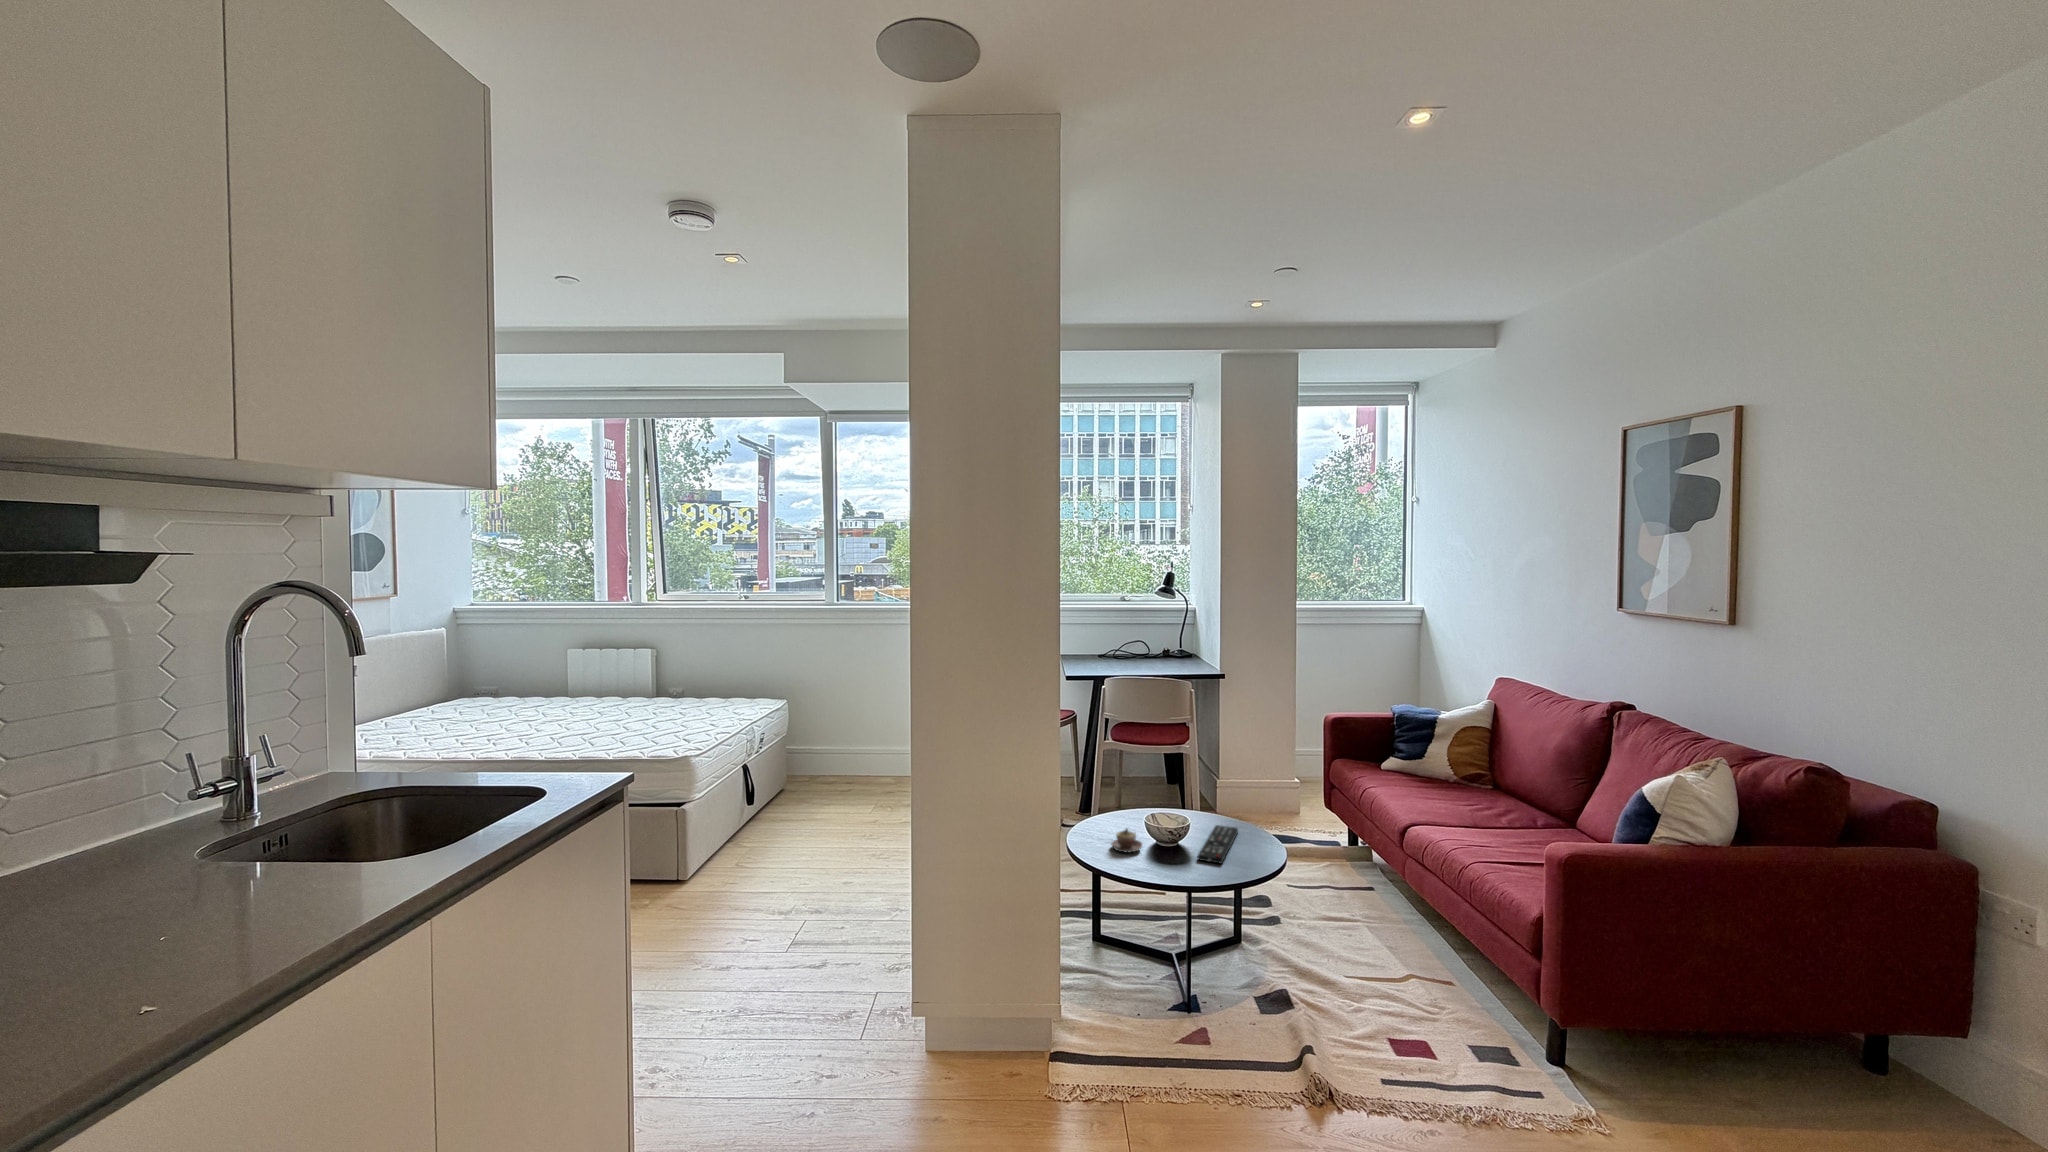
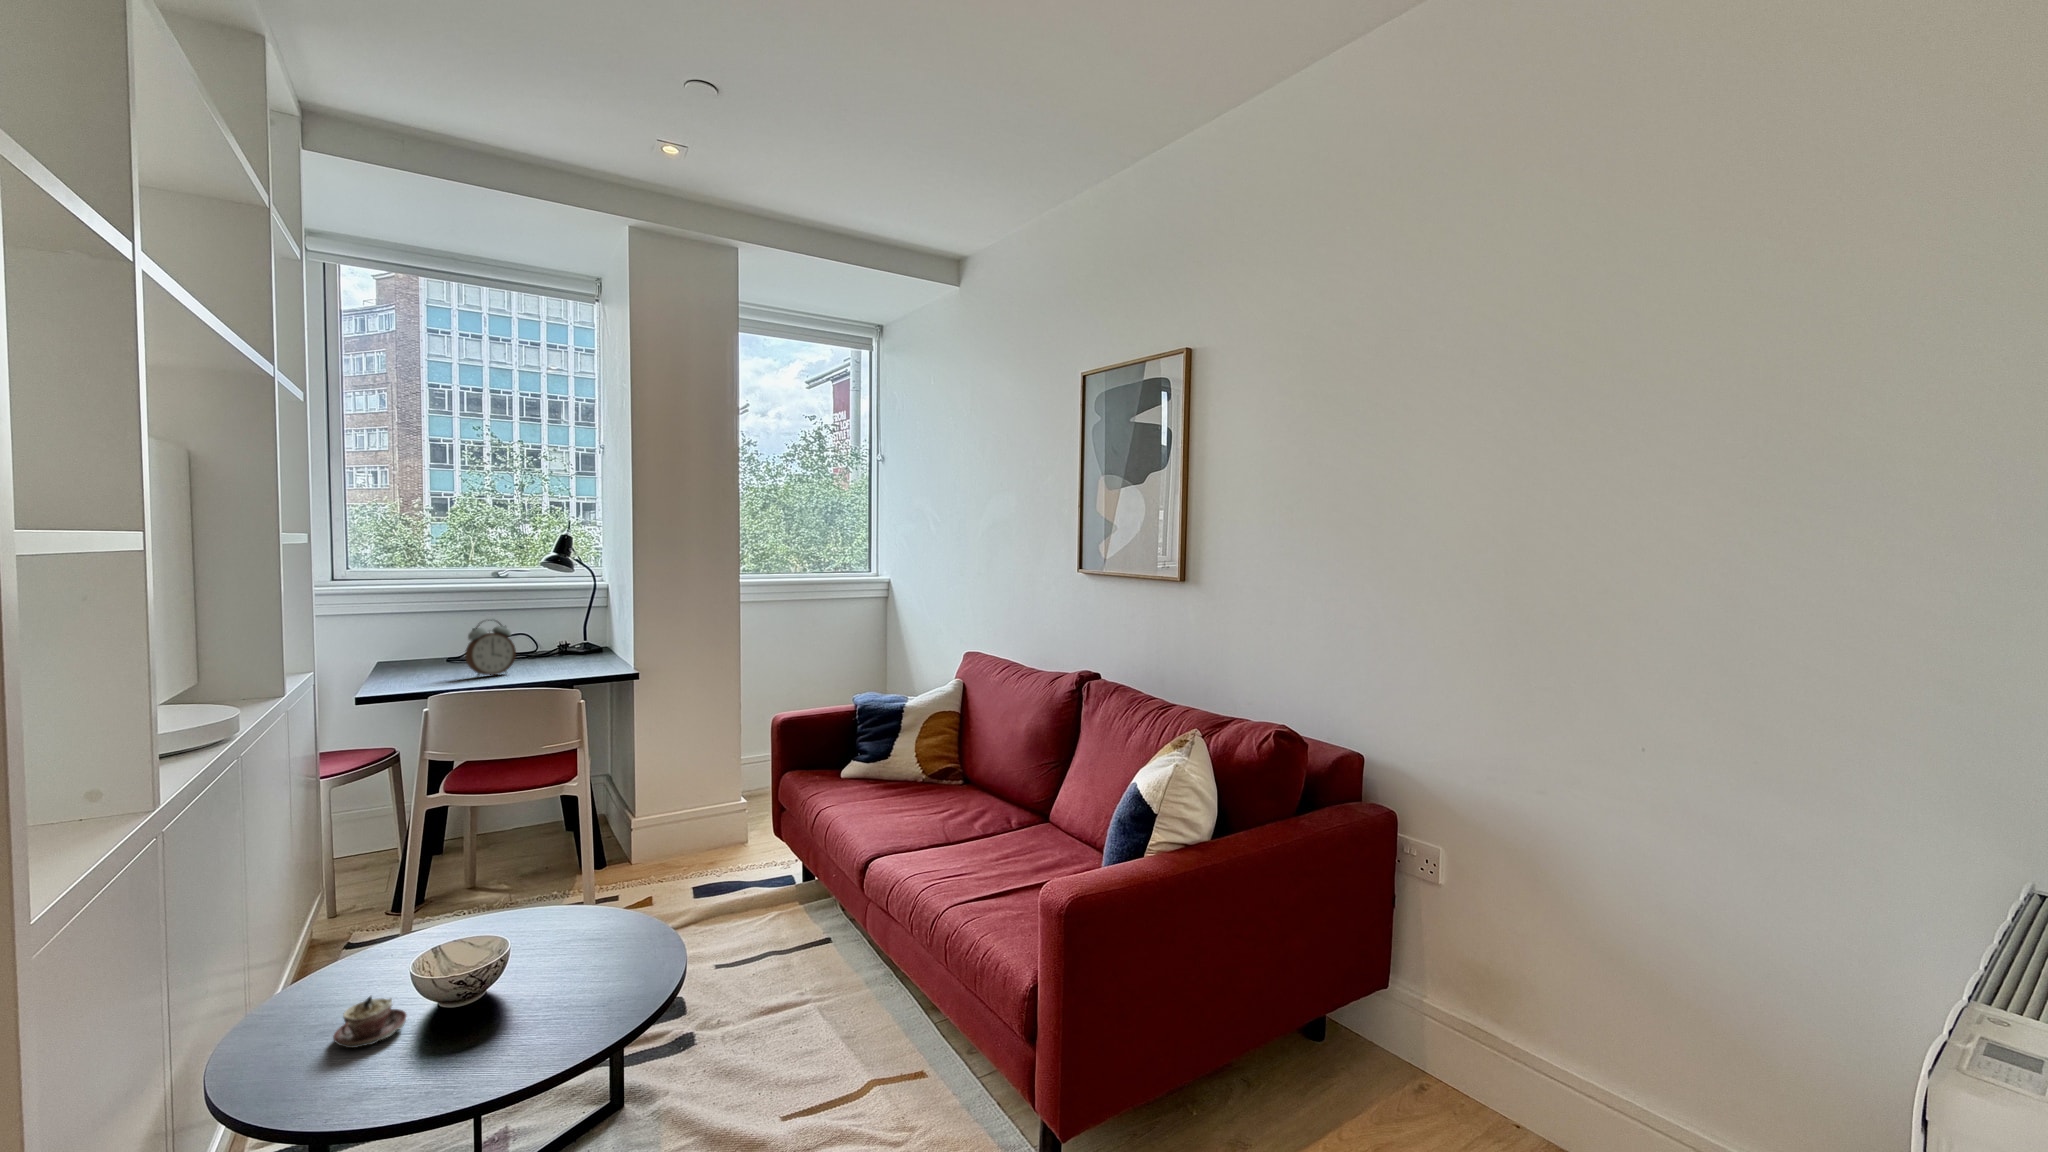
alarm clock: none [1118,629,1147,668] -> present [465,620,516,676]
remote control: present [1197,825,1238,863] -> none [518,928,615,1023]

